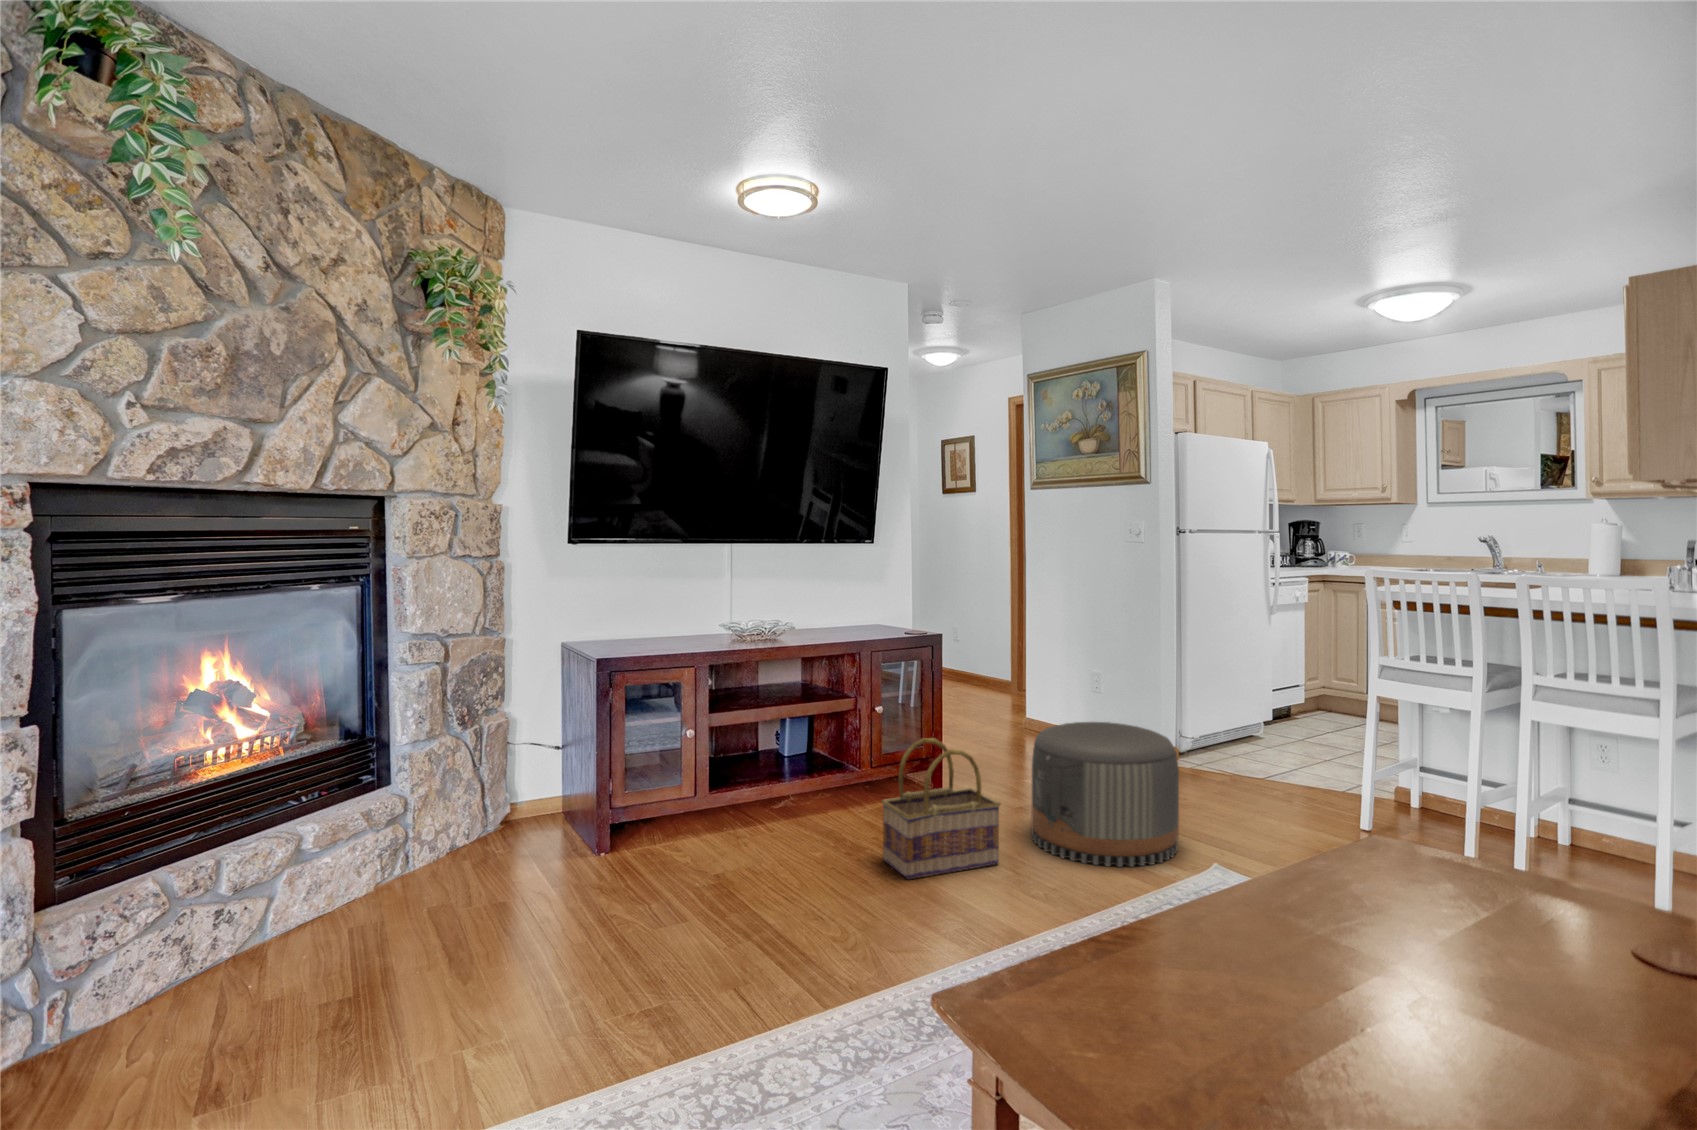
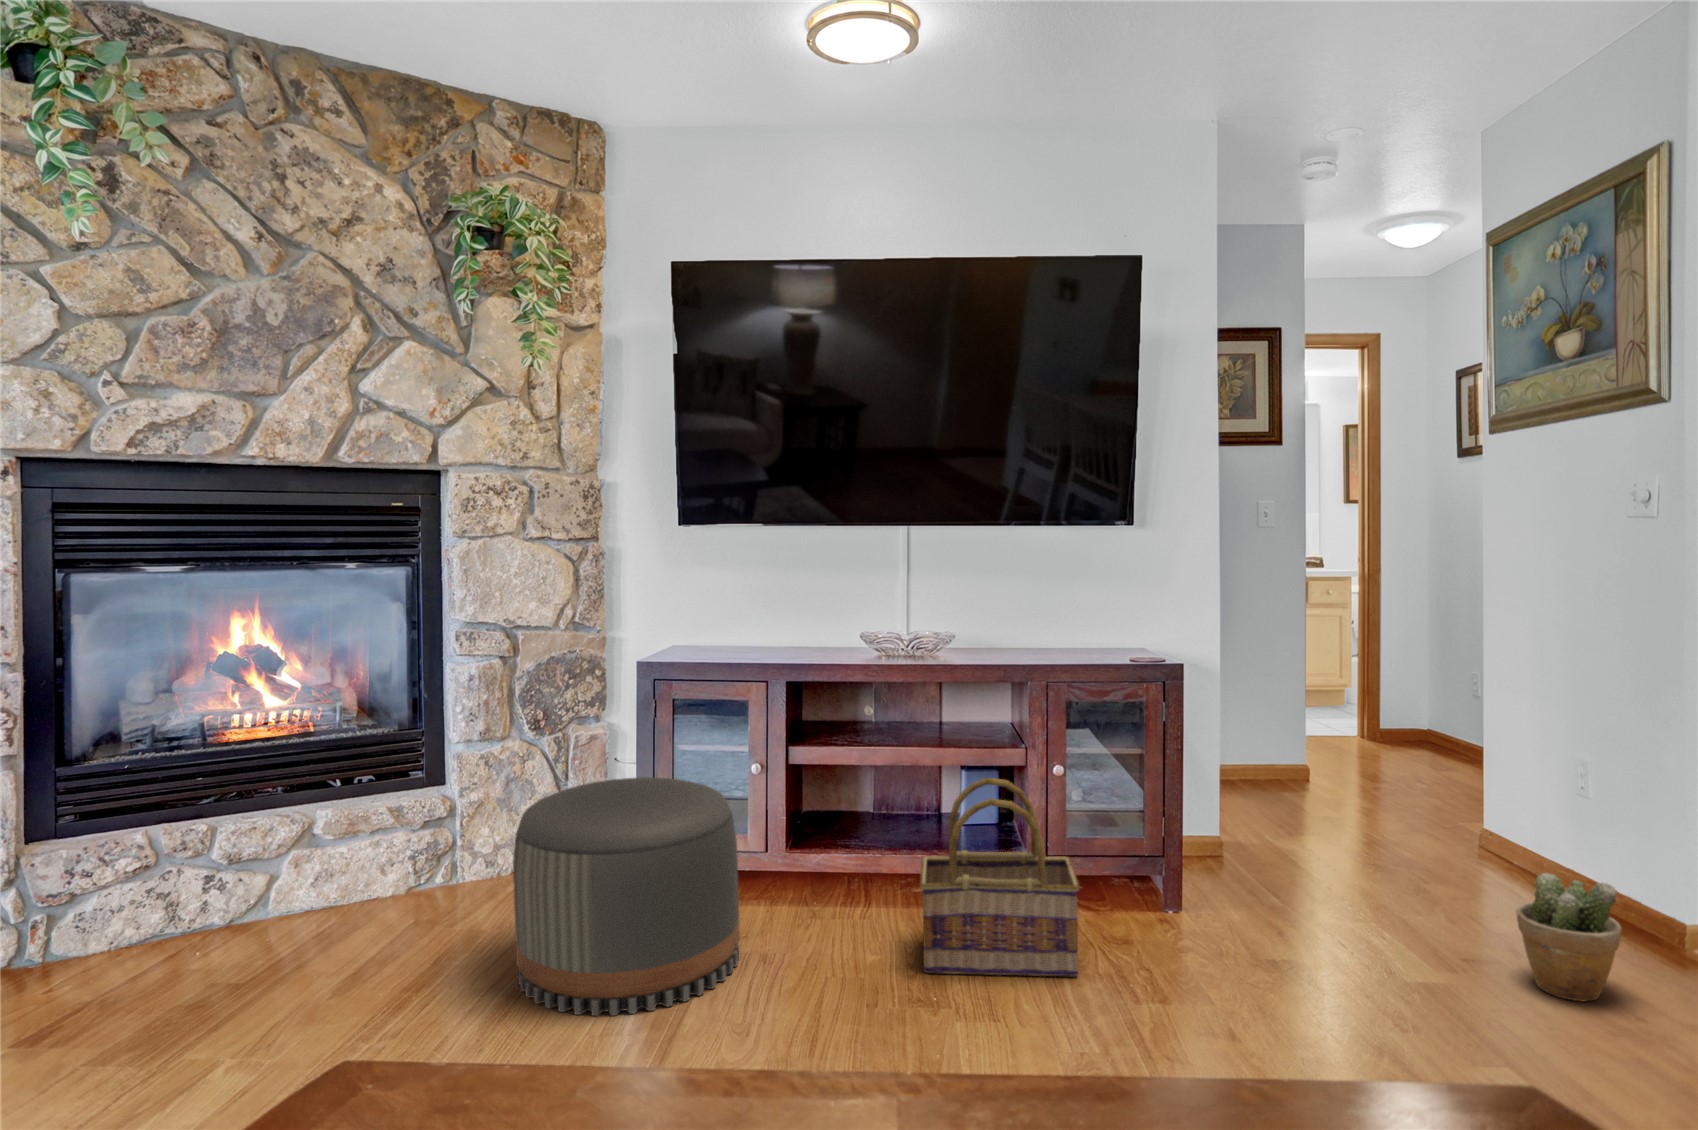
pouf: present [1031,722,1179,867] -> present [513,777,740,1016]
potted plant: none [1203,761,1256,830] -> present [1516,873,1622,1001]

